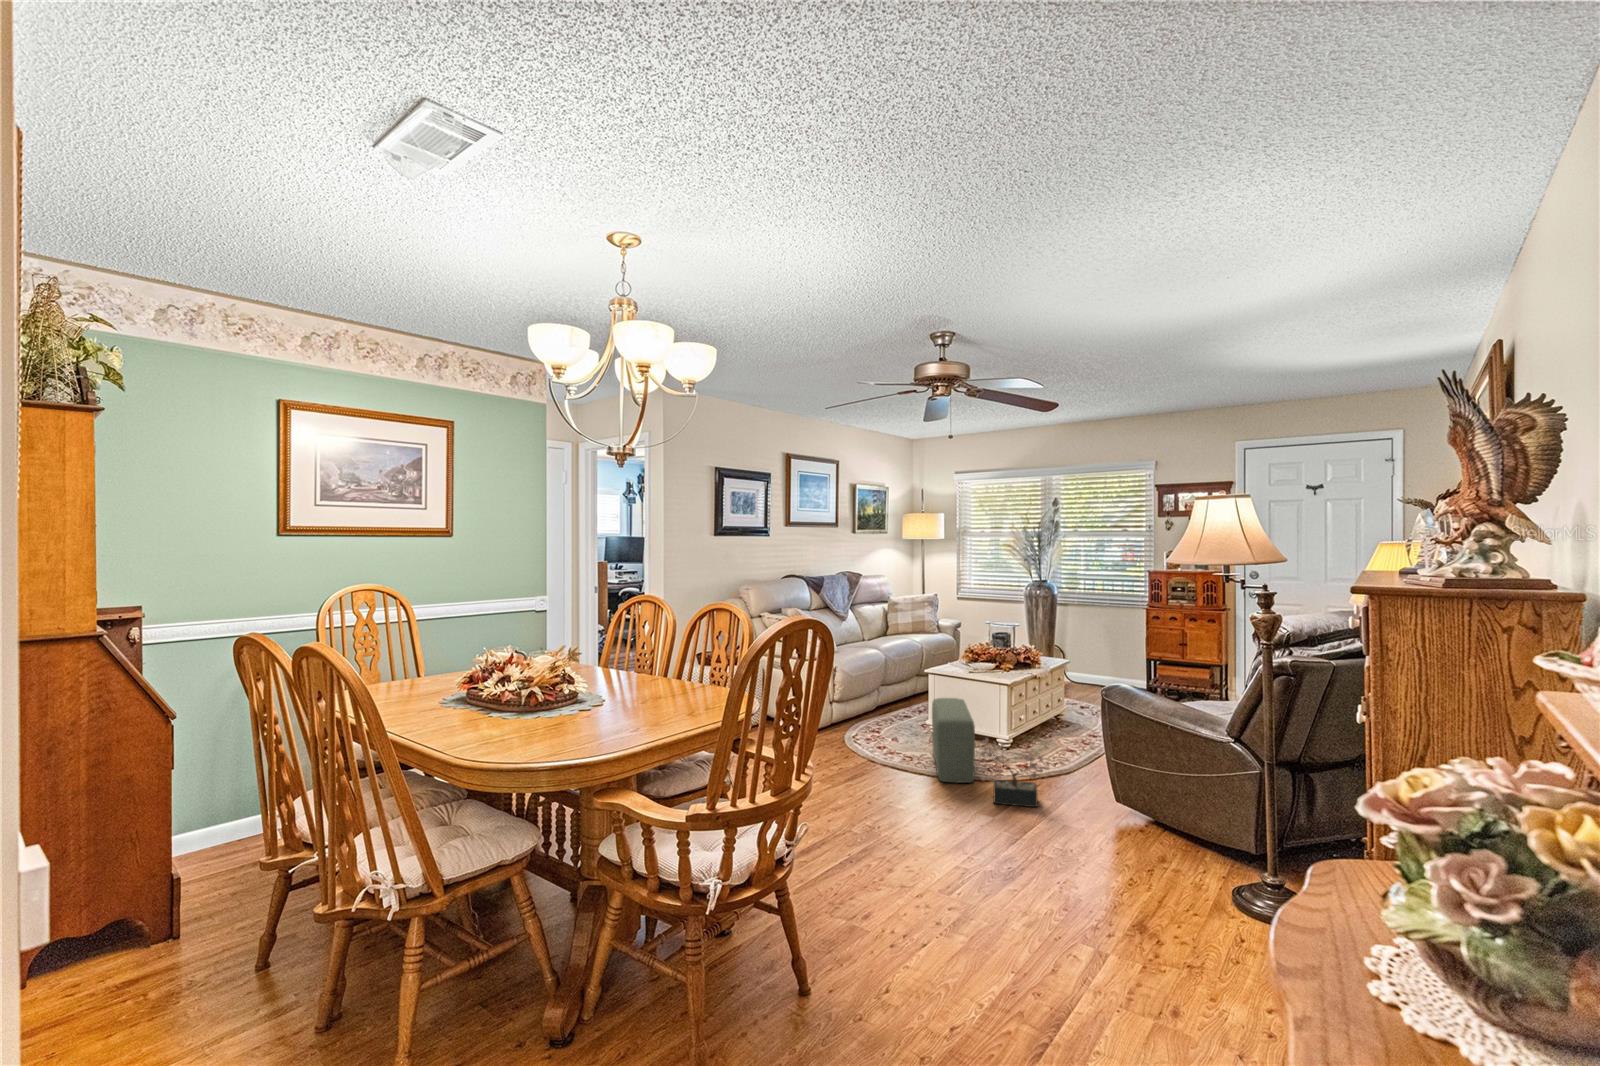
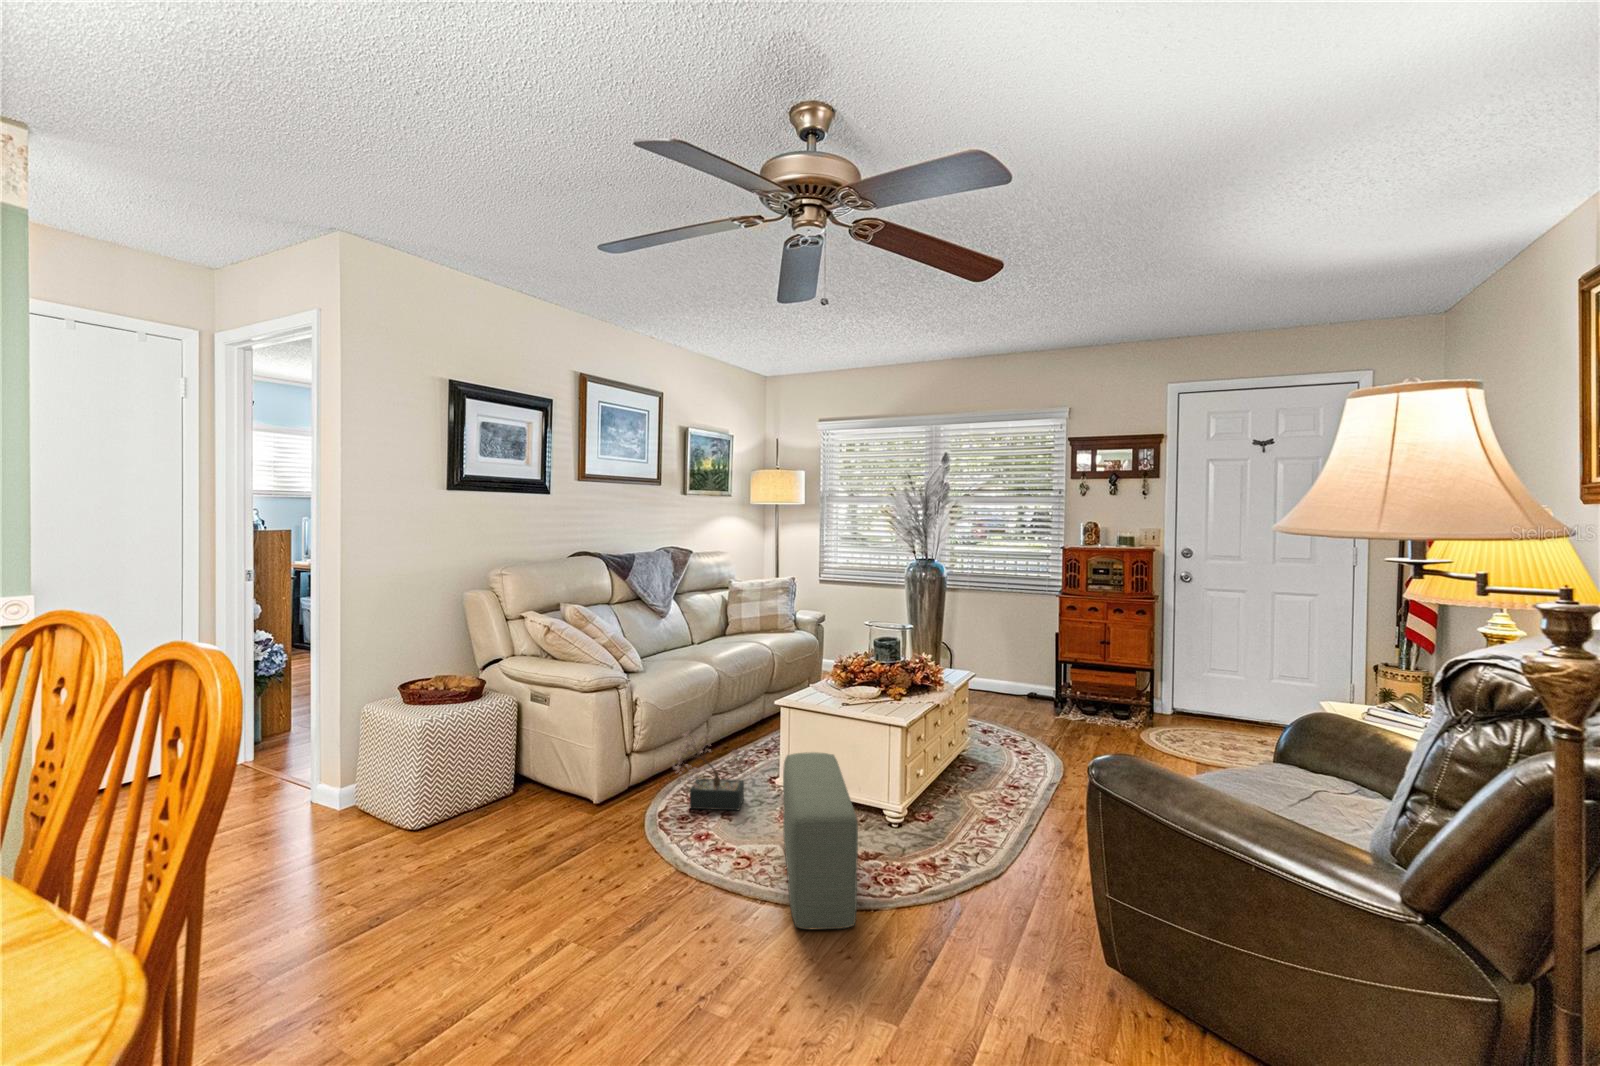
decorative plant: present [974,738,1049,807] -> present [672,730,756,810]

